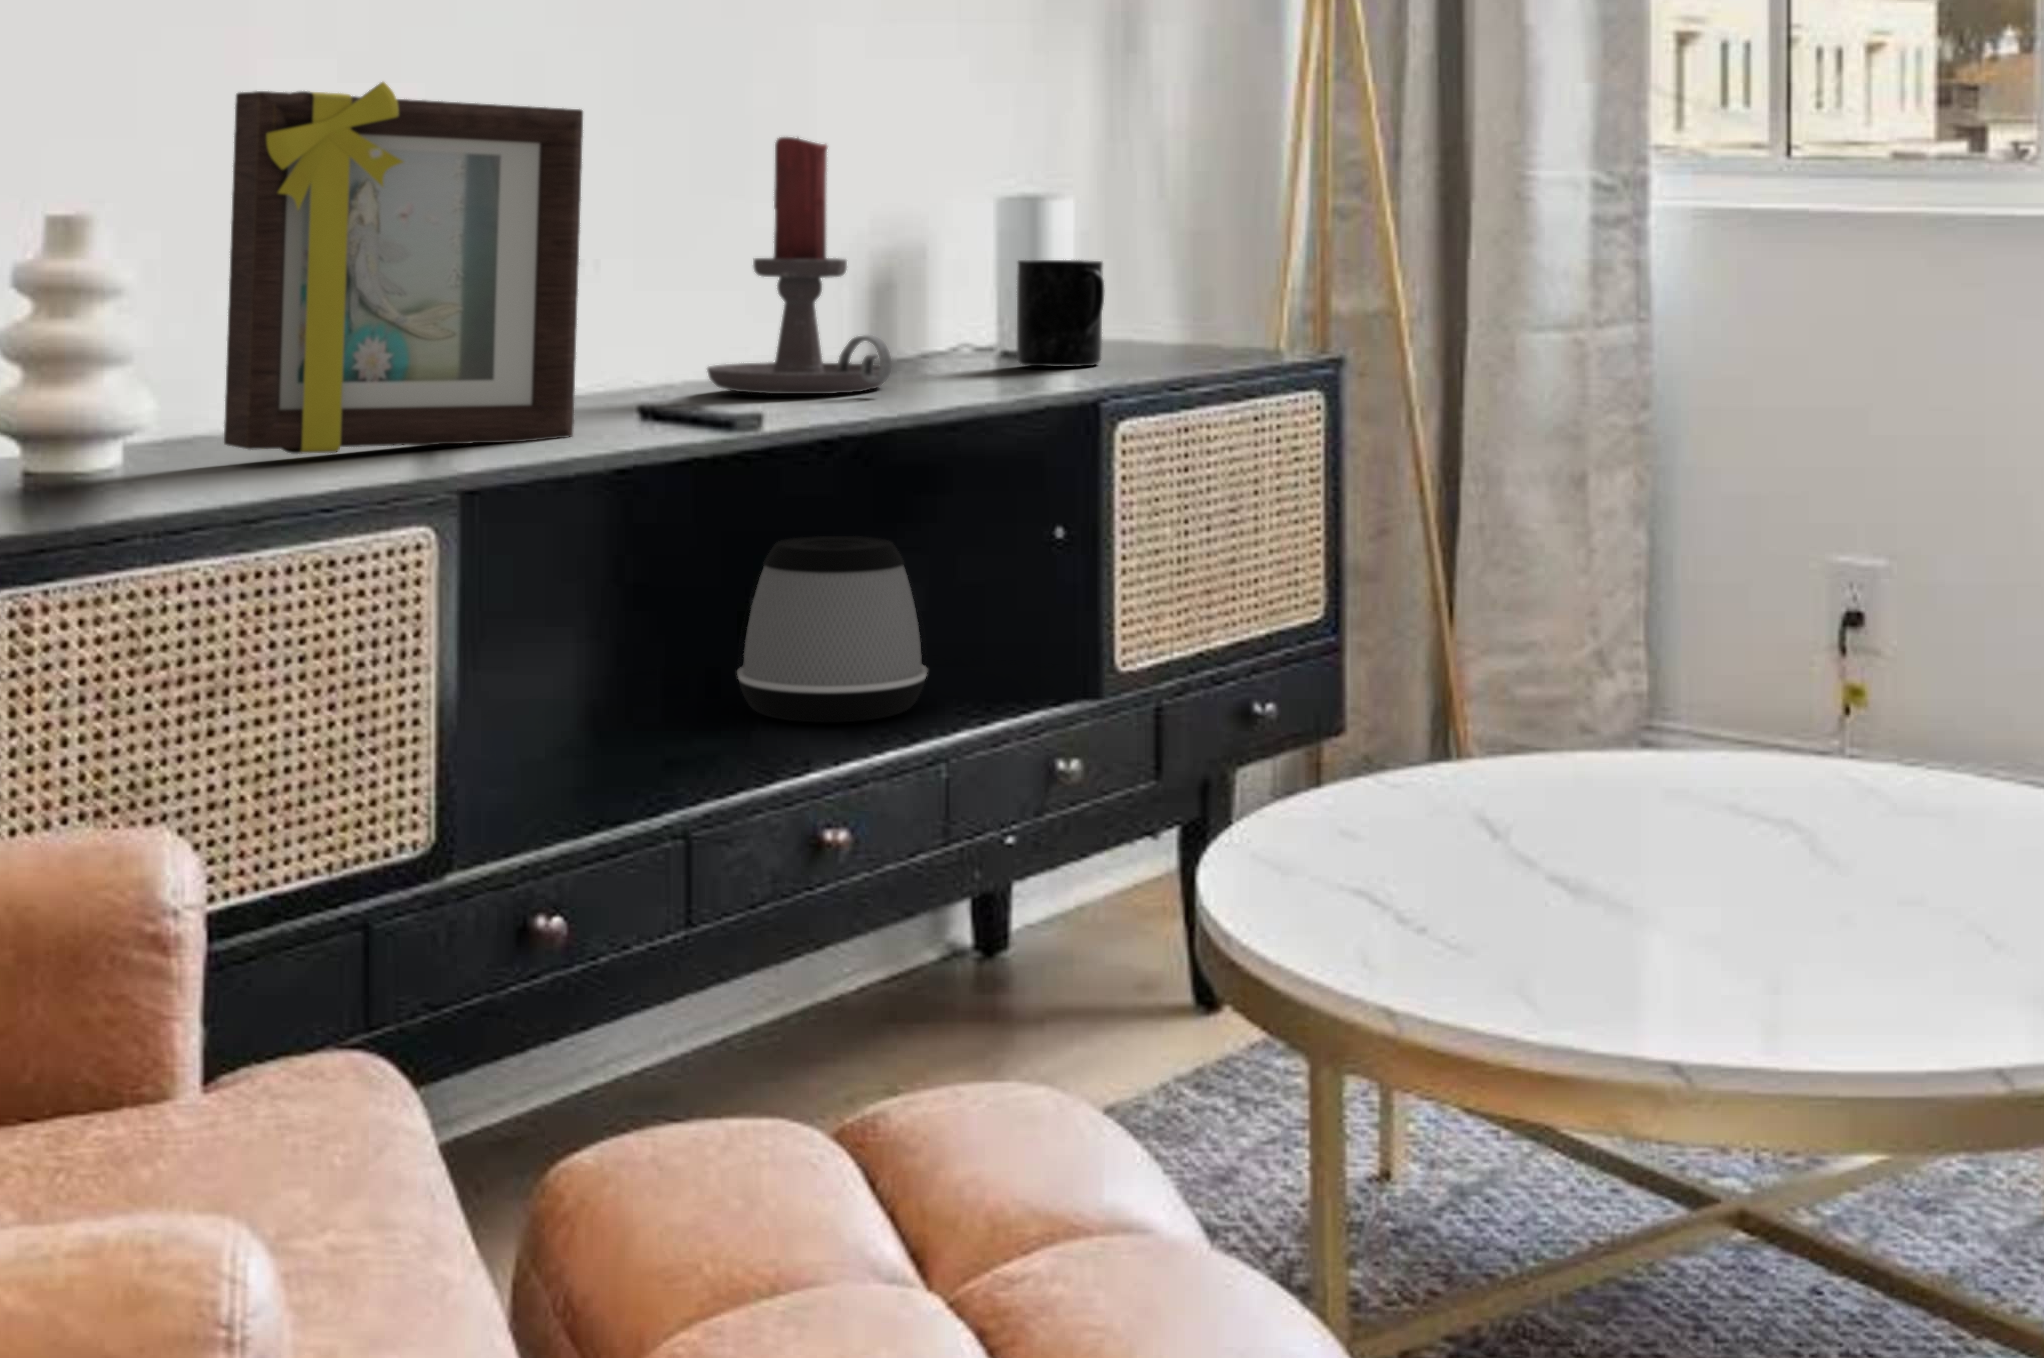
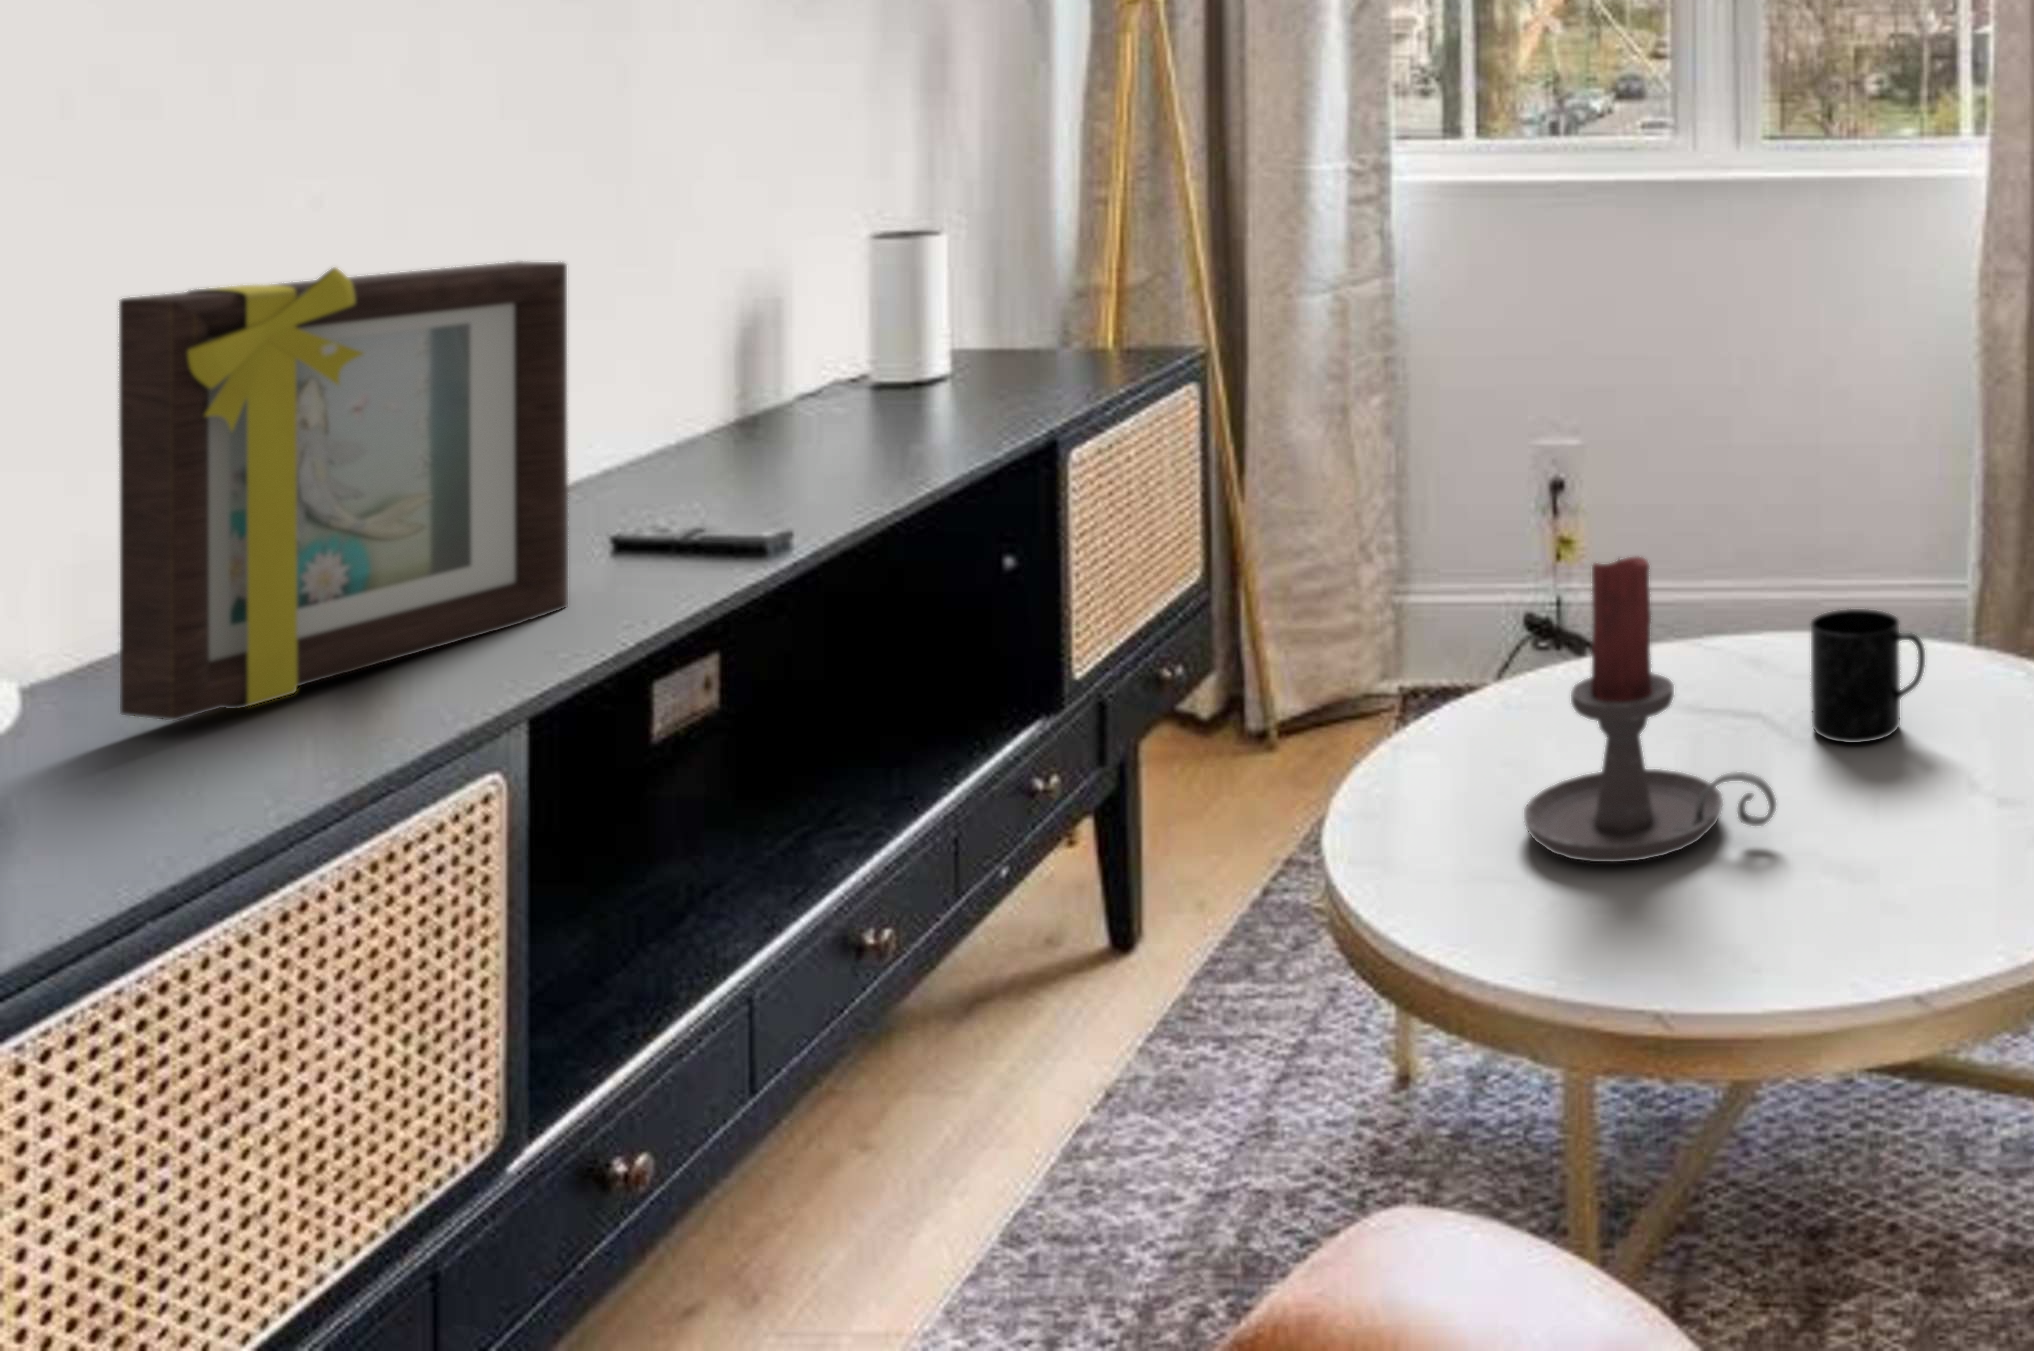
candle holder: present [707,137,892,394] -> present [1524,556,1776,862]
mug: present [1016,260,1104,367] -> present [1810,609,1925,743]
speaker: present [737,536,927,722] -> none [700,614,910,818]

